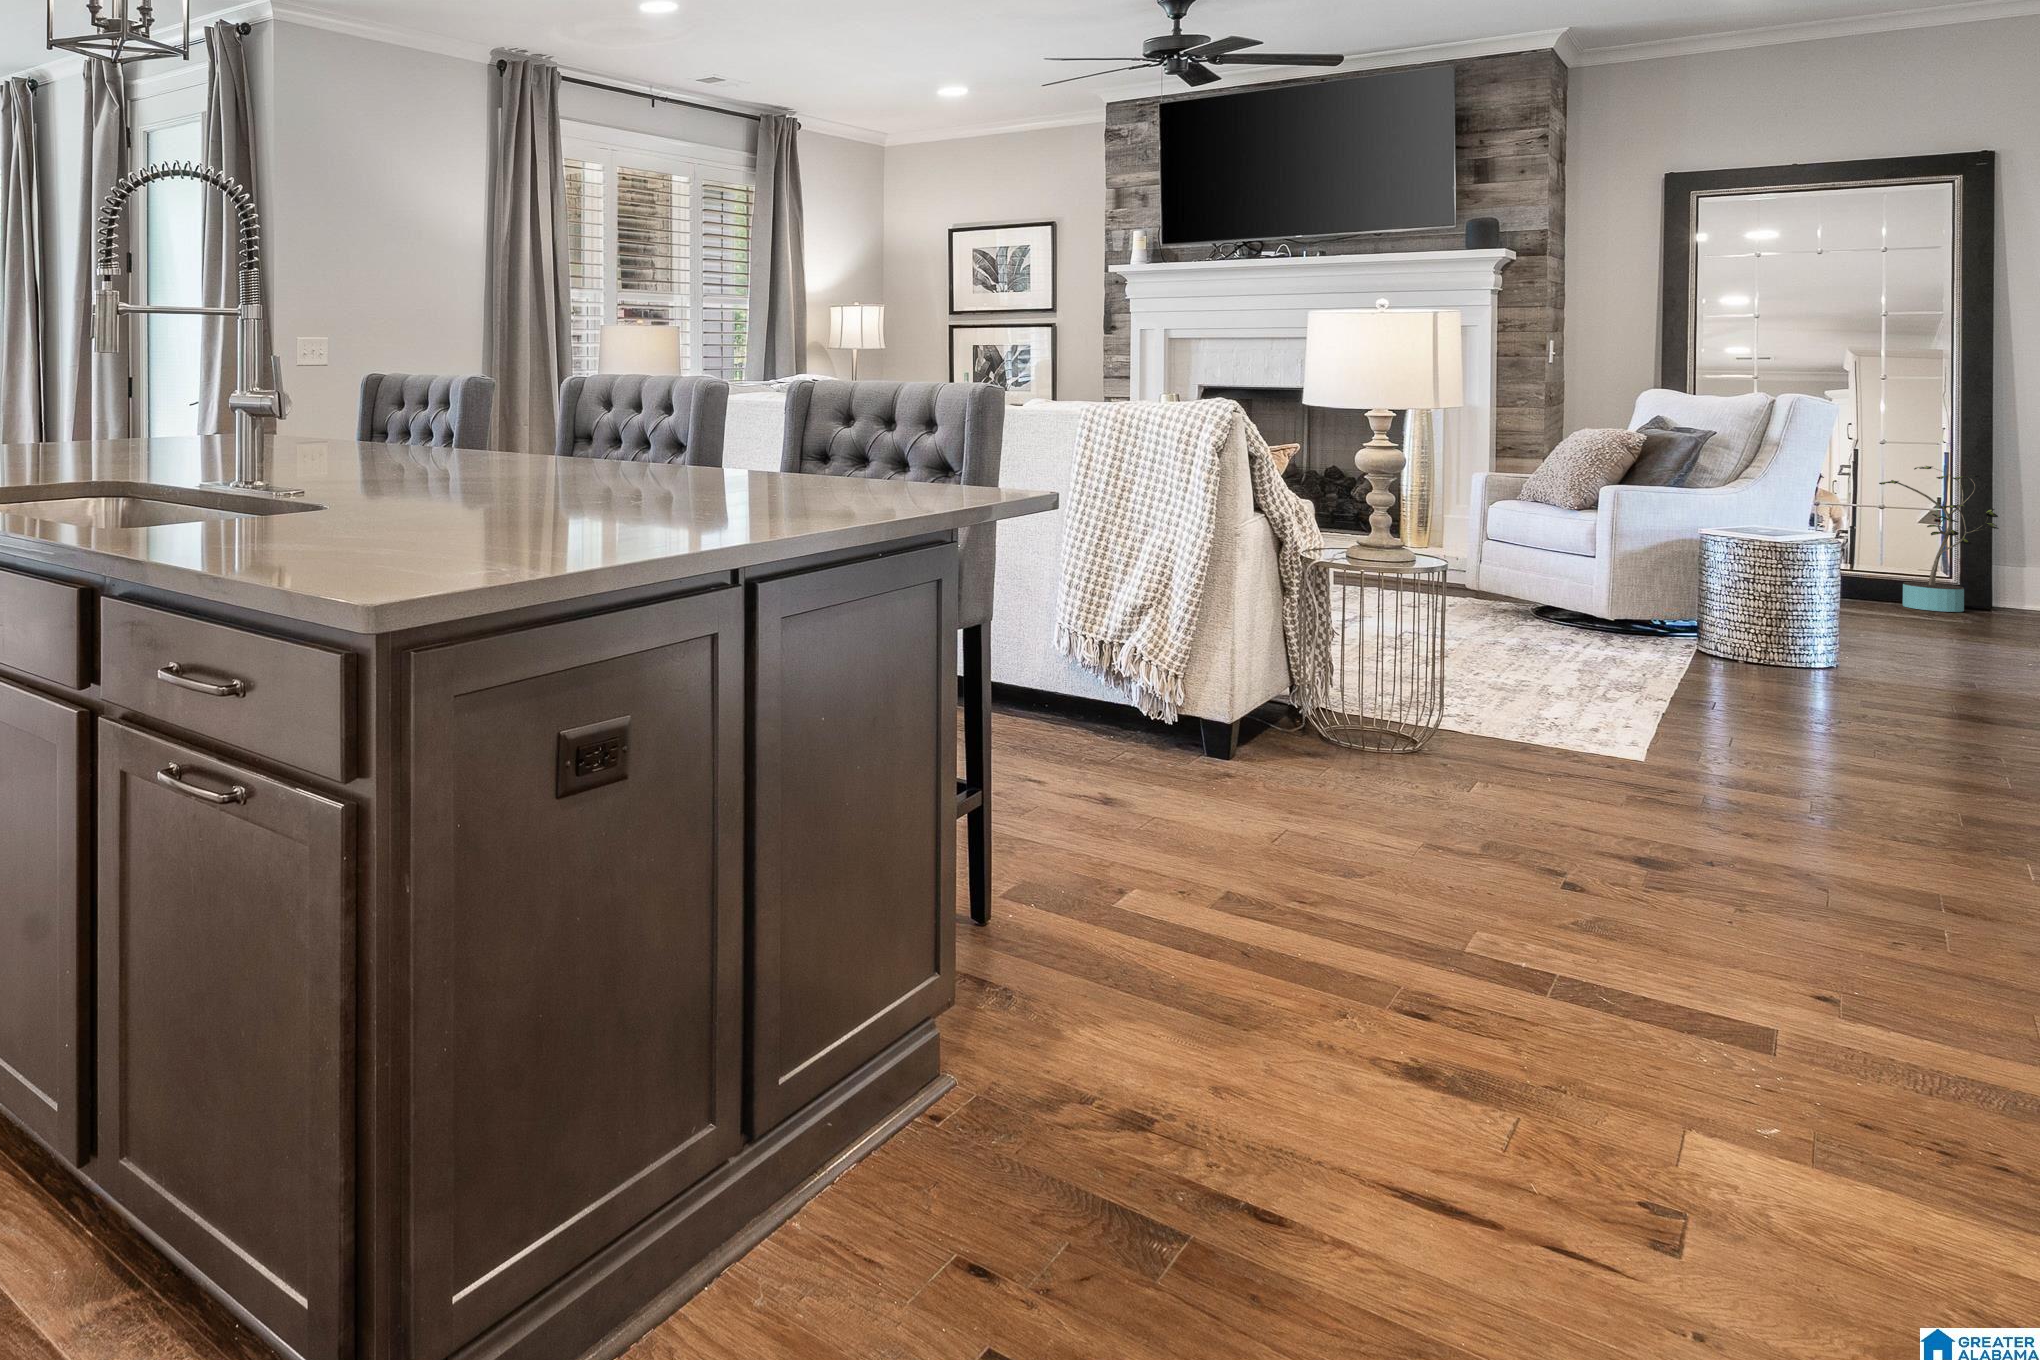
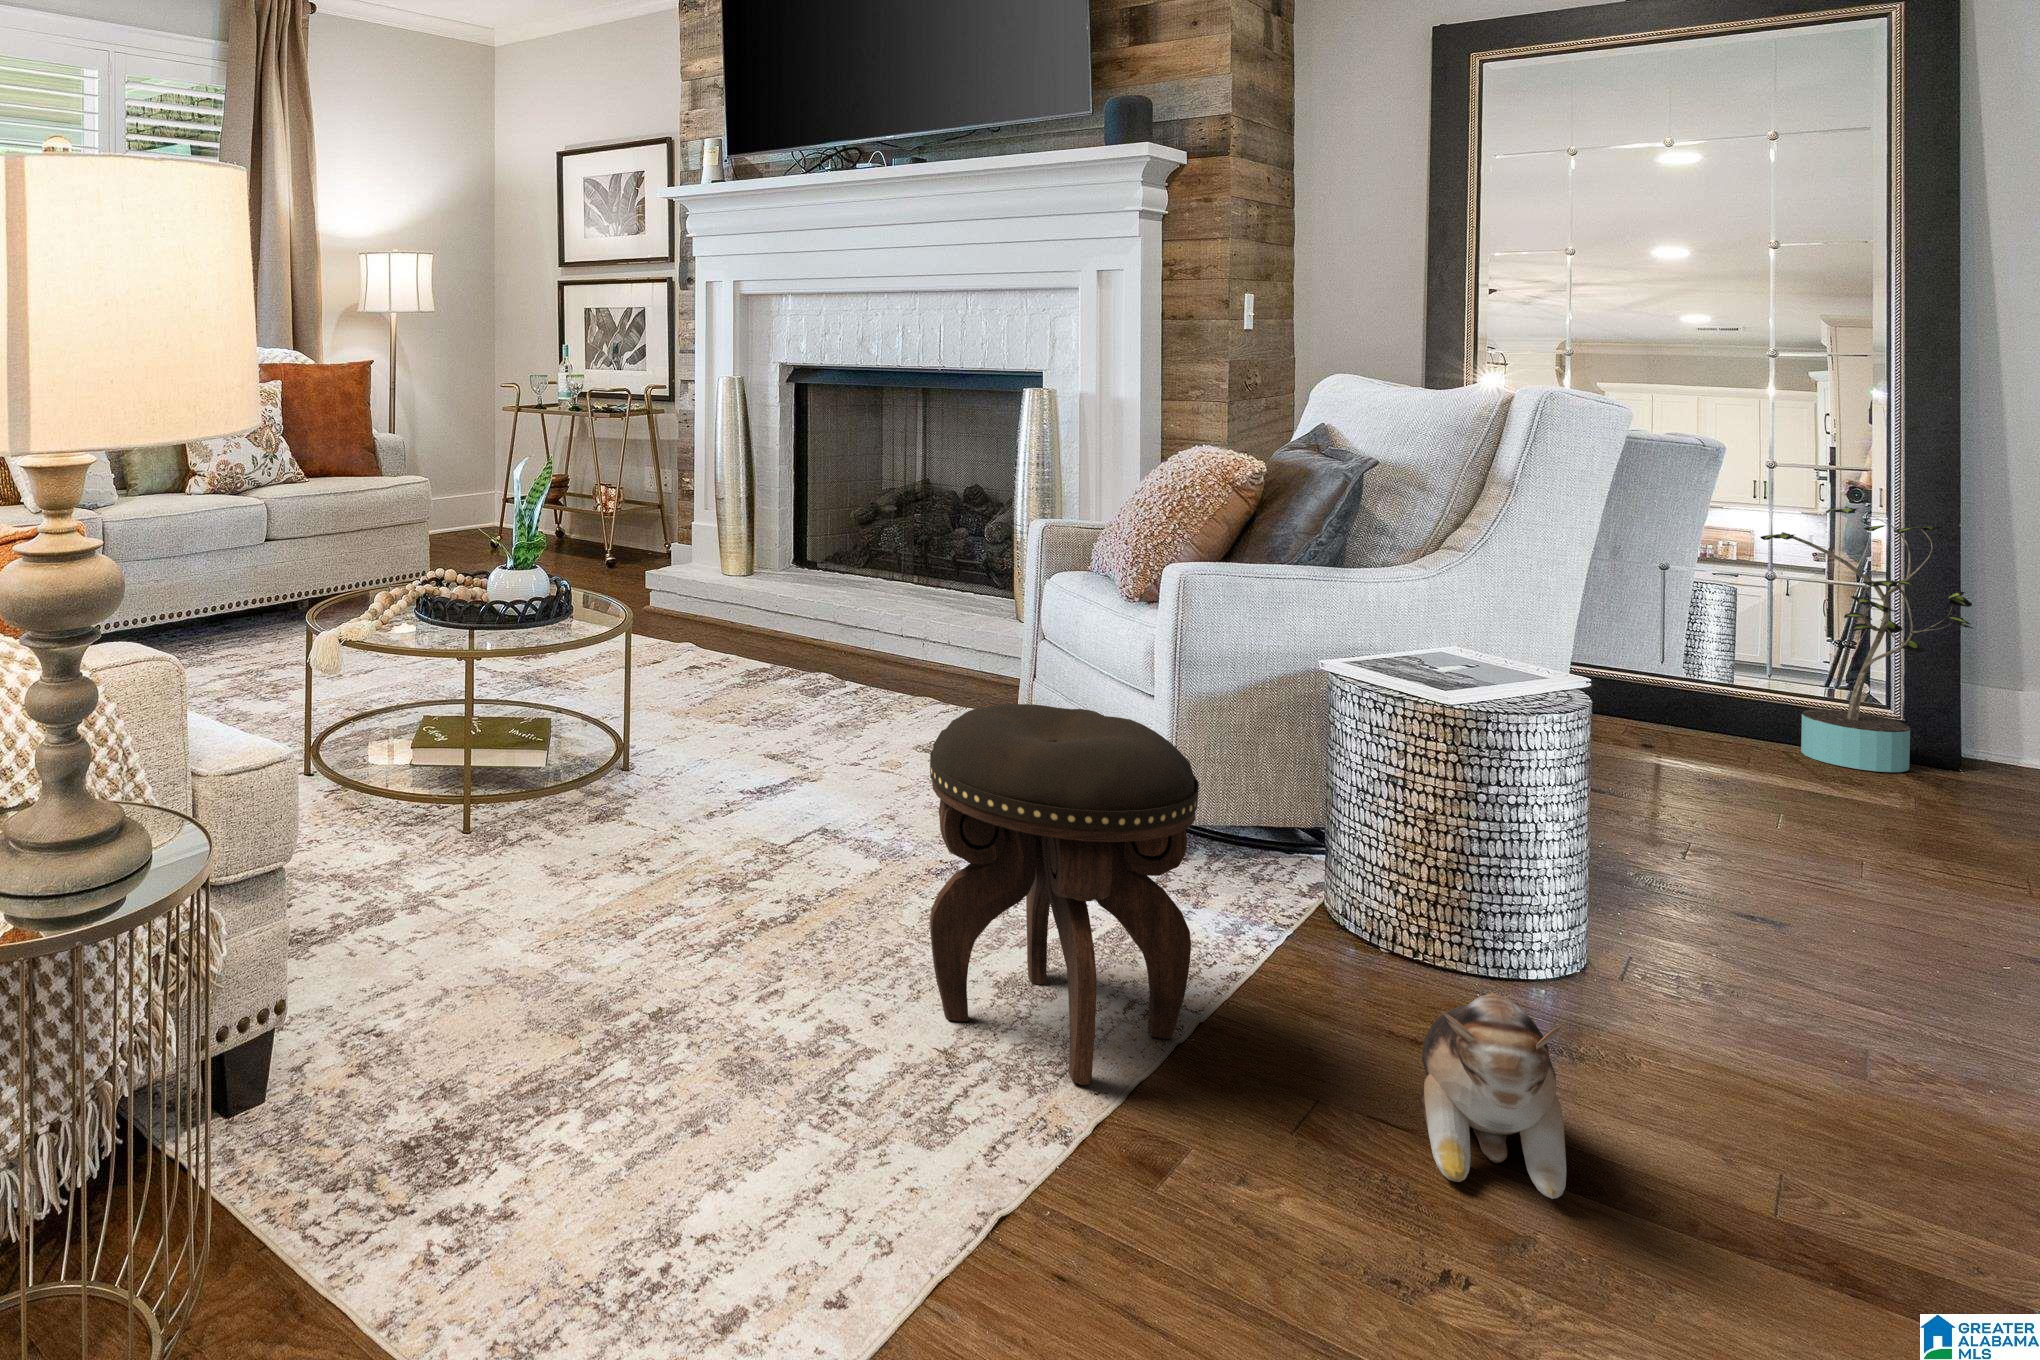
footstool: none [1558,540,1699,690] -> present [930,704,1199,1085]
plush toy: none [1803,627,1880,707] -> present [1420,992,1566,1199]

